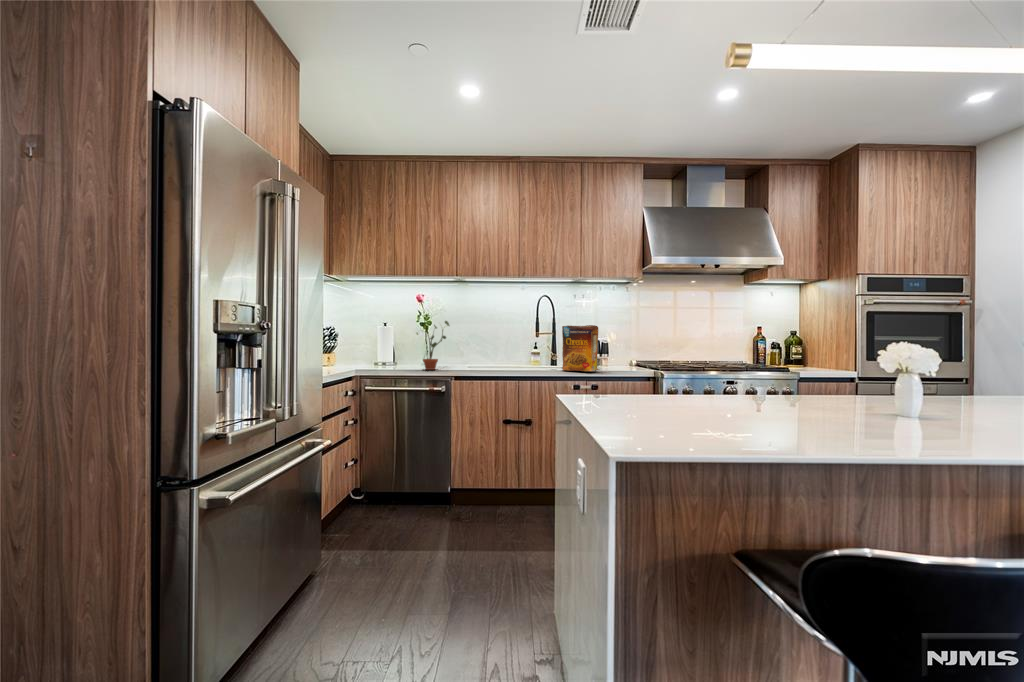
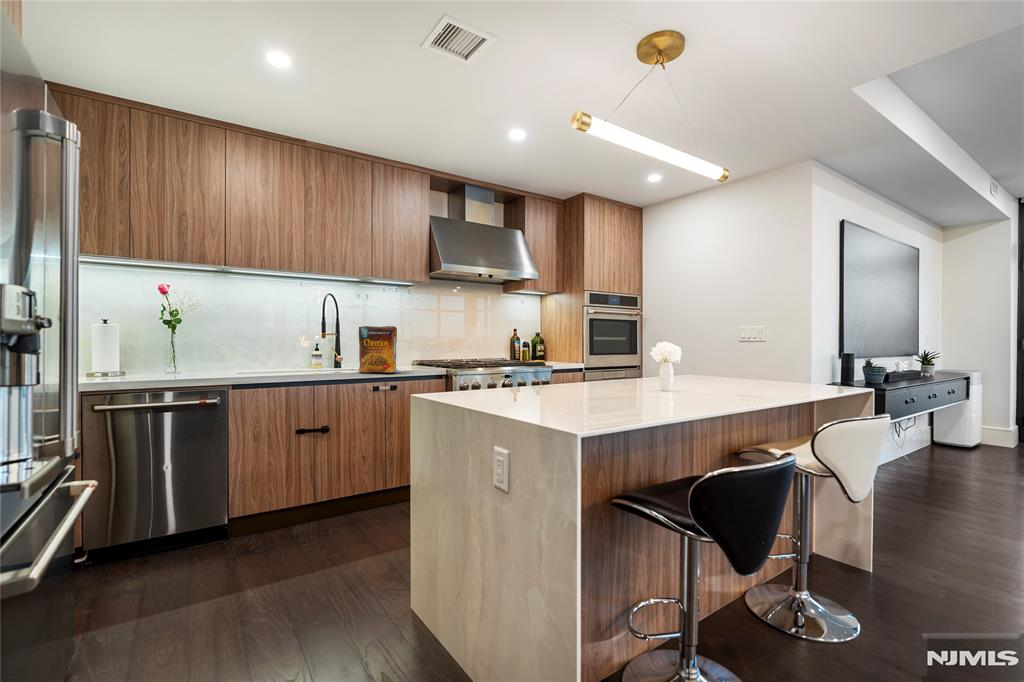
potted plant: present [417,321,449,370] -> none [175,318,219,378]

